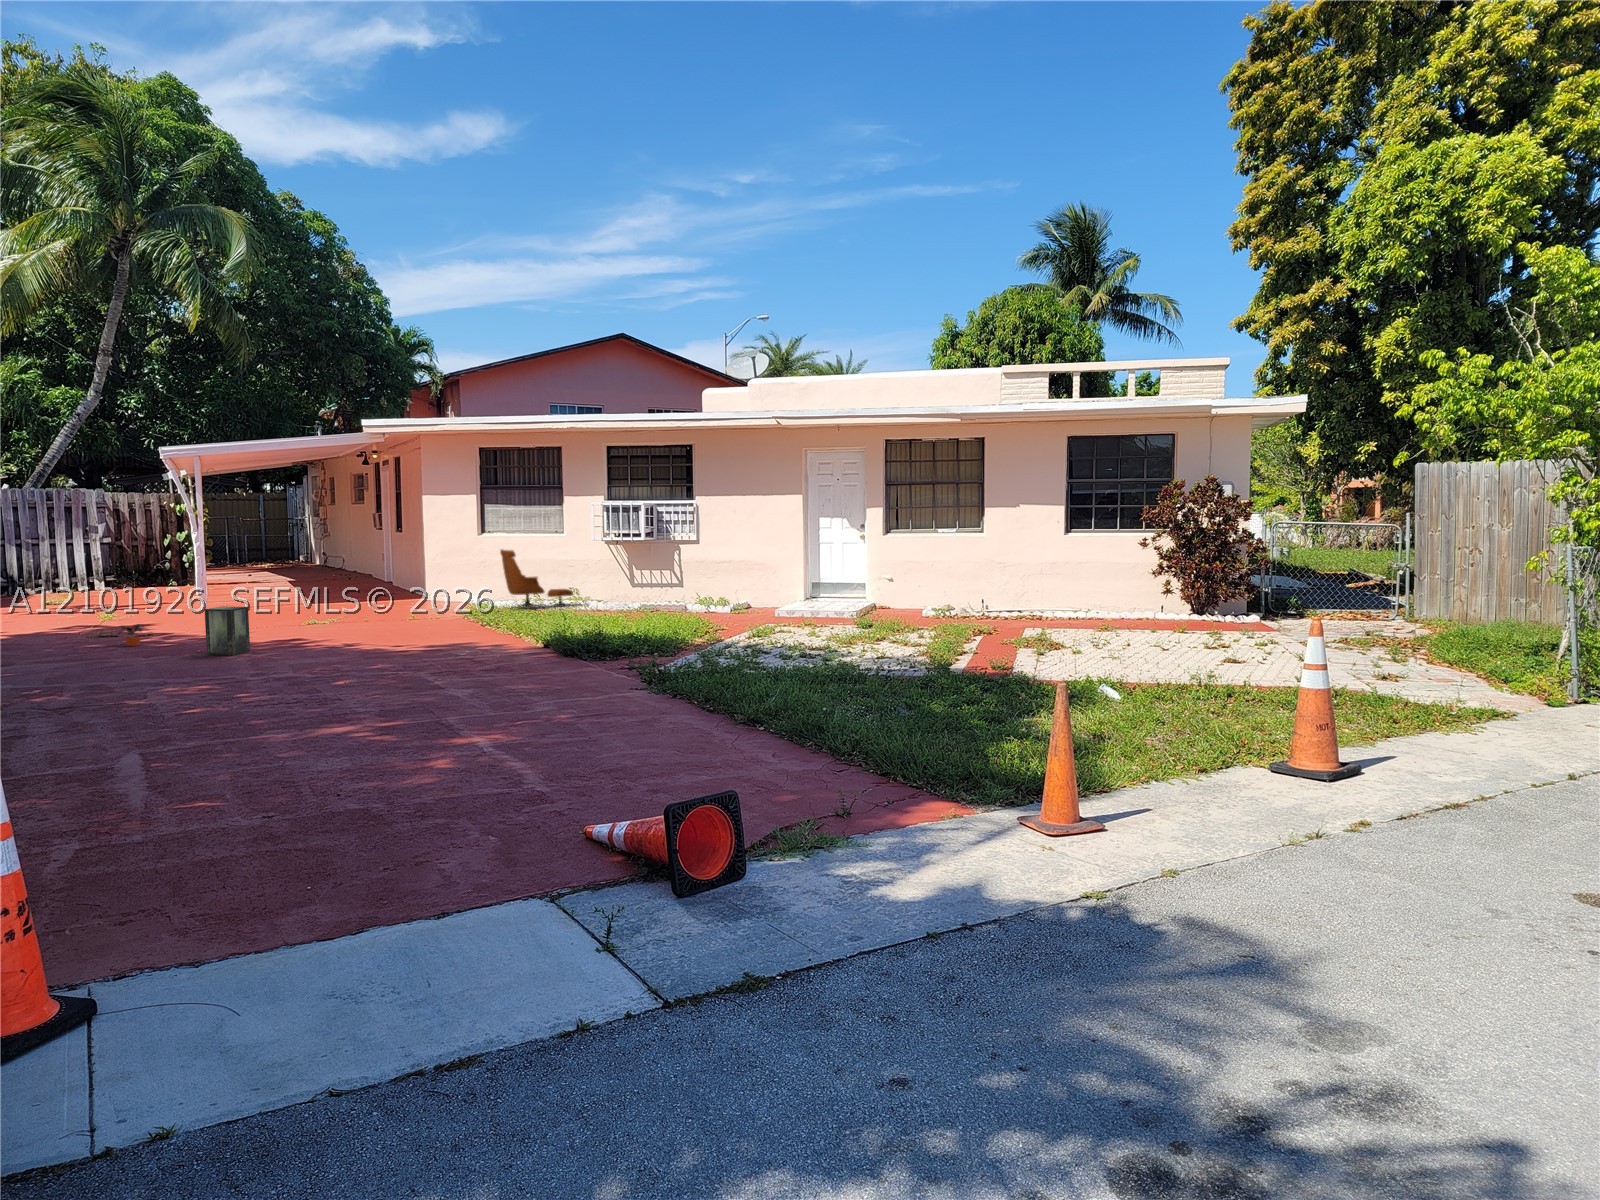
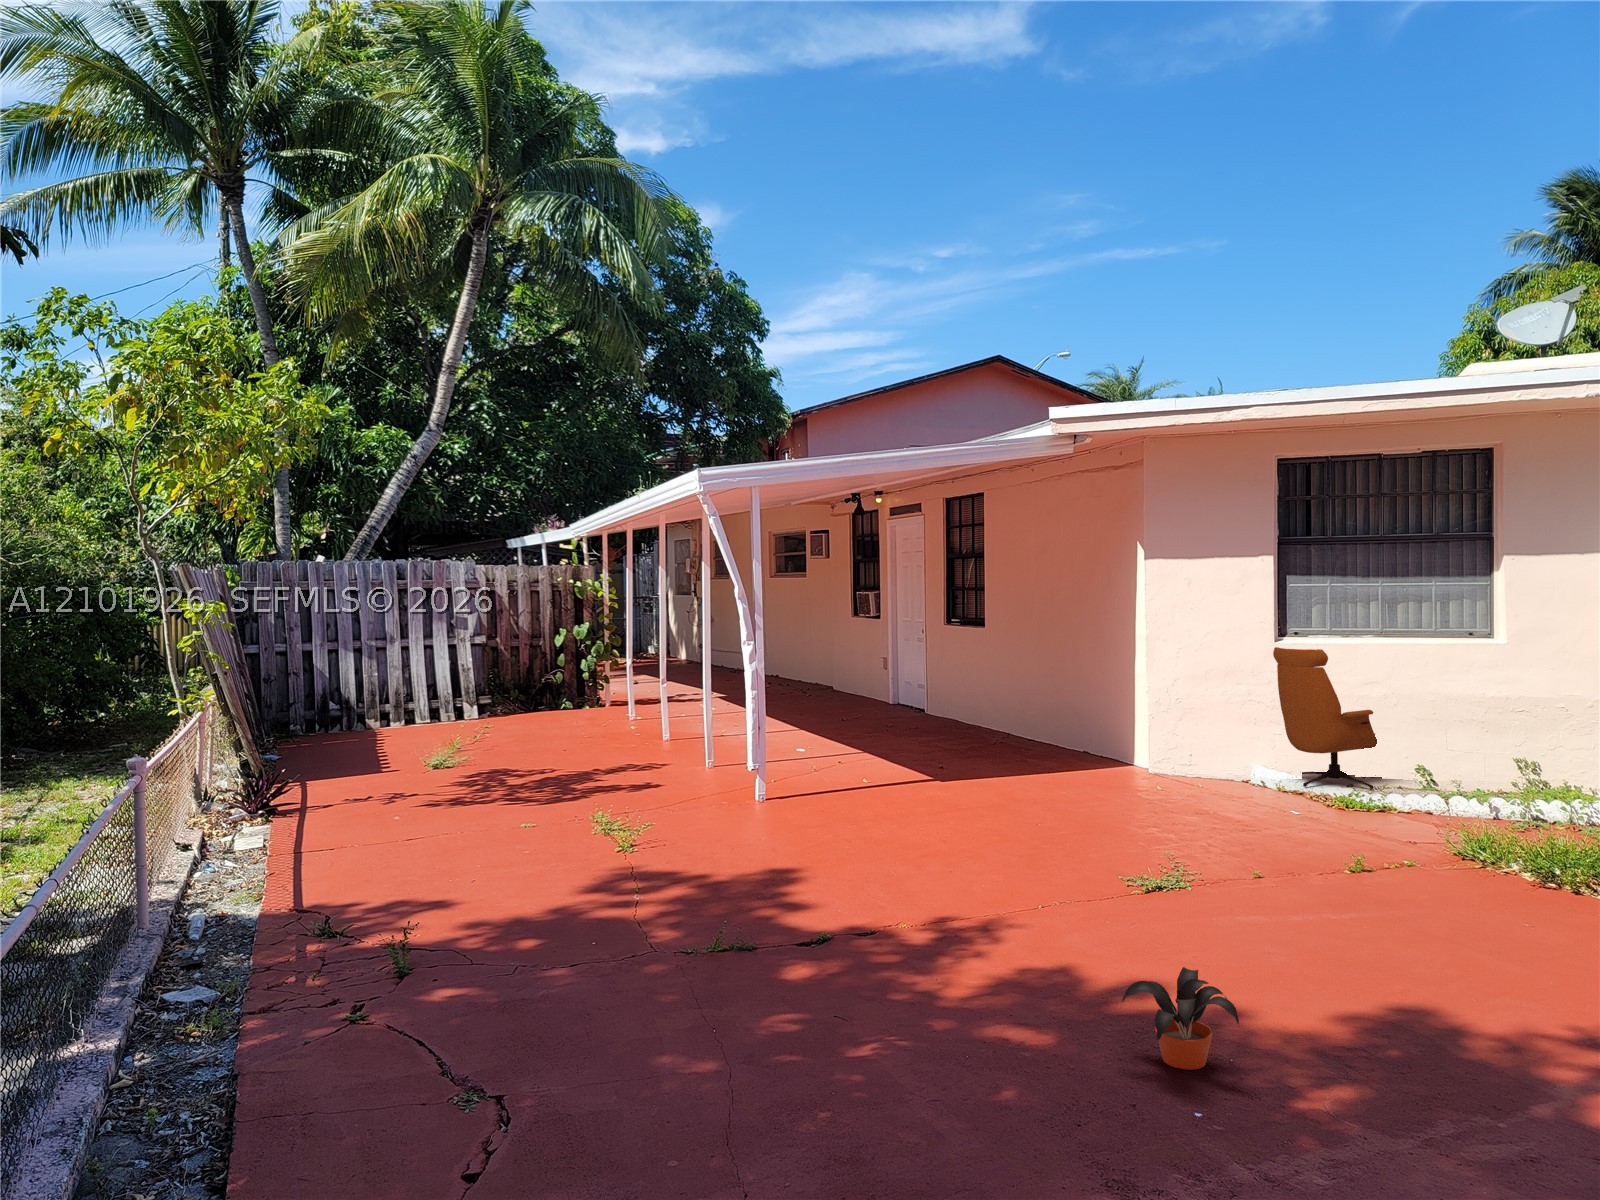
storage box: present [205,606,250,655] -> none [795,870,922,1071]
potted plant: present [118,624,143,646] -> present [1122,967,1239,1070]

